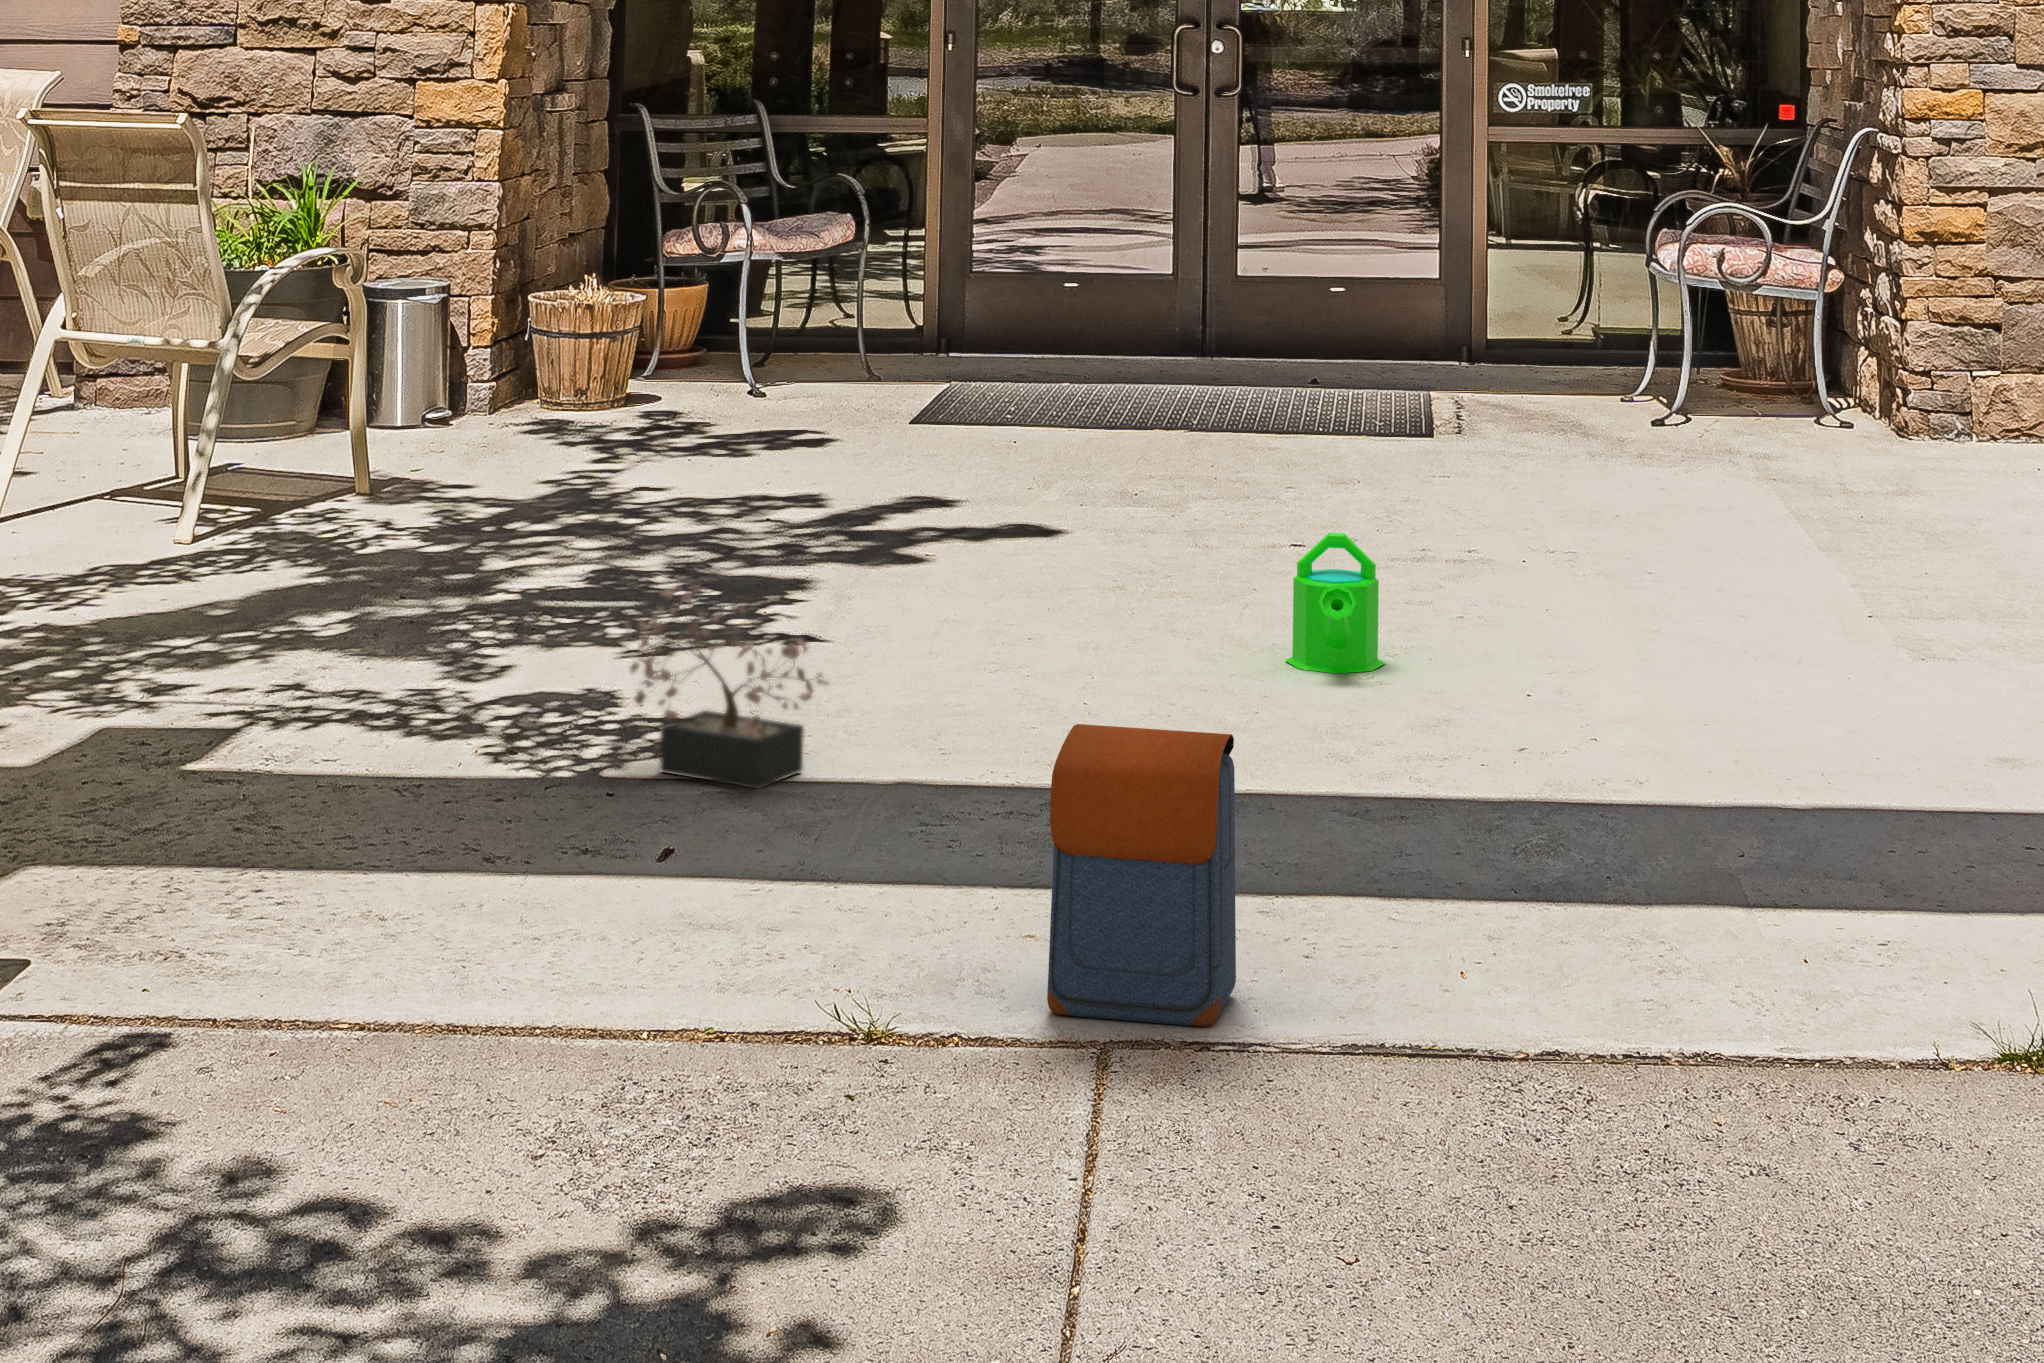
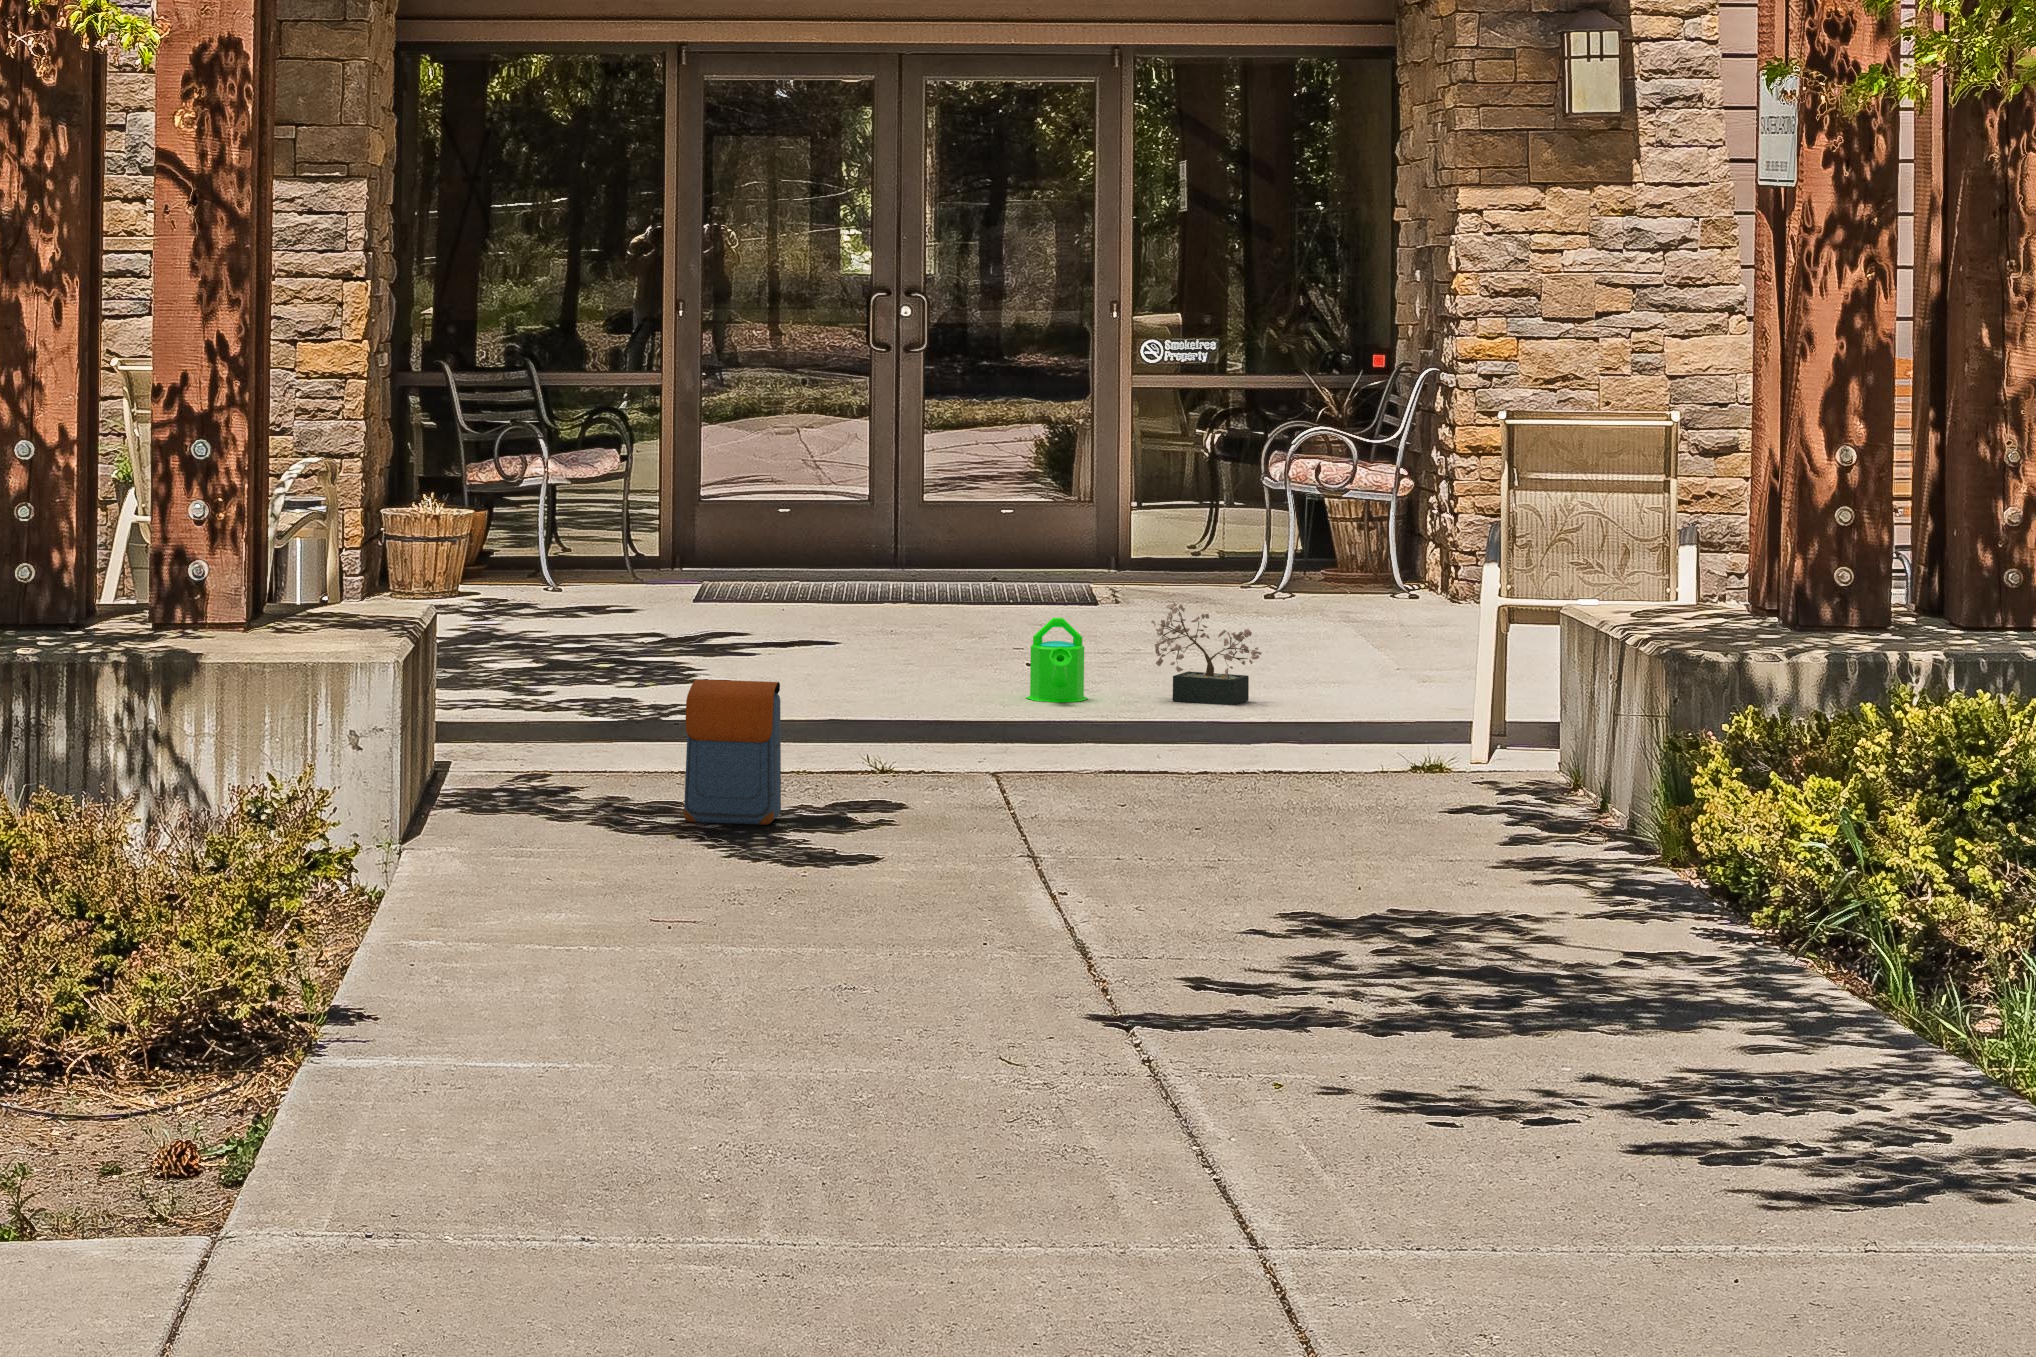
decorative plant: present [625,586,828,788] -> present [1152,603,1262,705]
backpack: present [1047,724,1236,1027] -> present [684,679,781,825]

